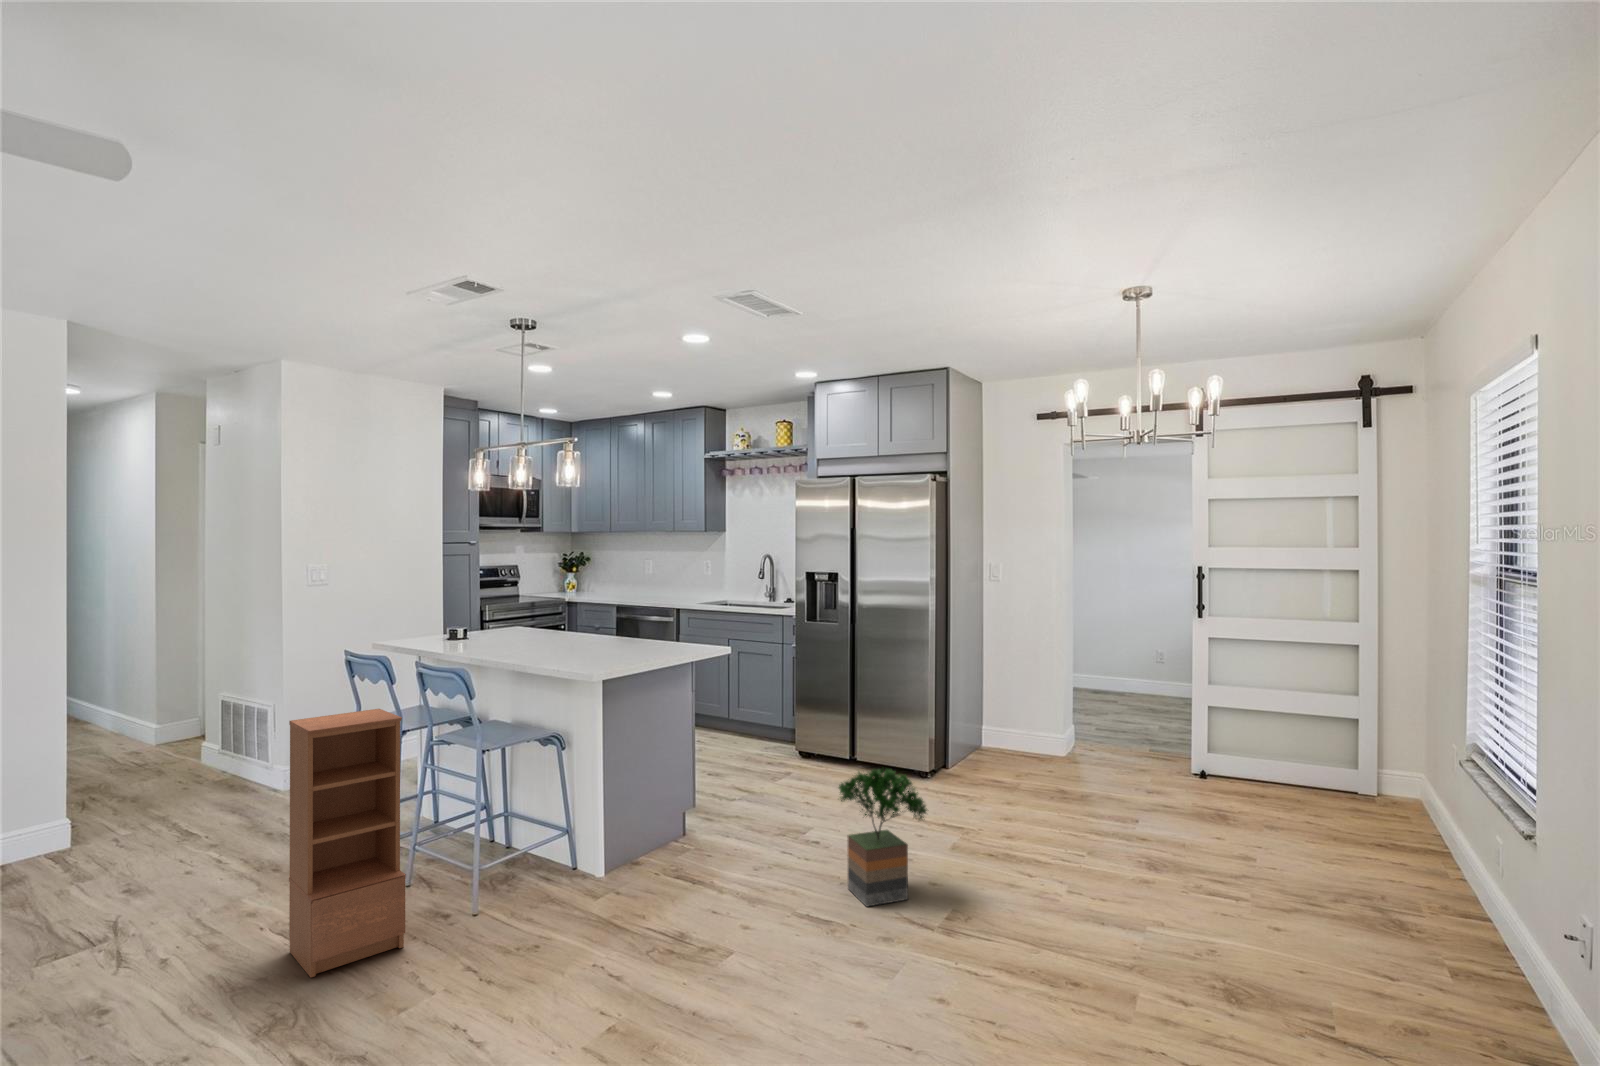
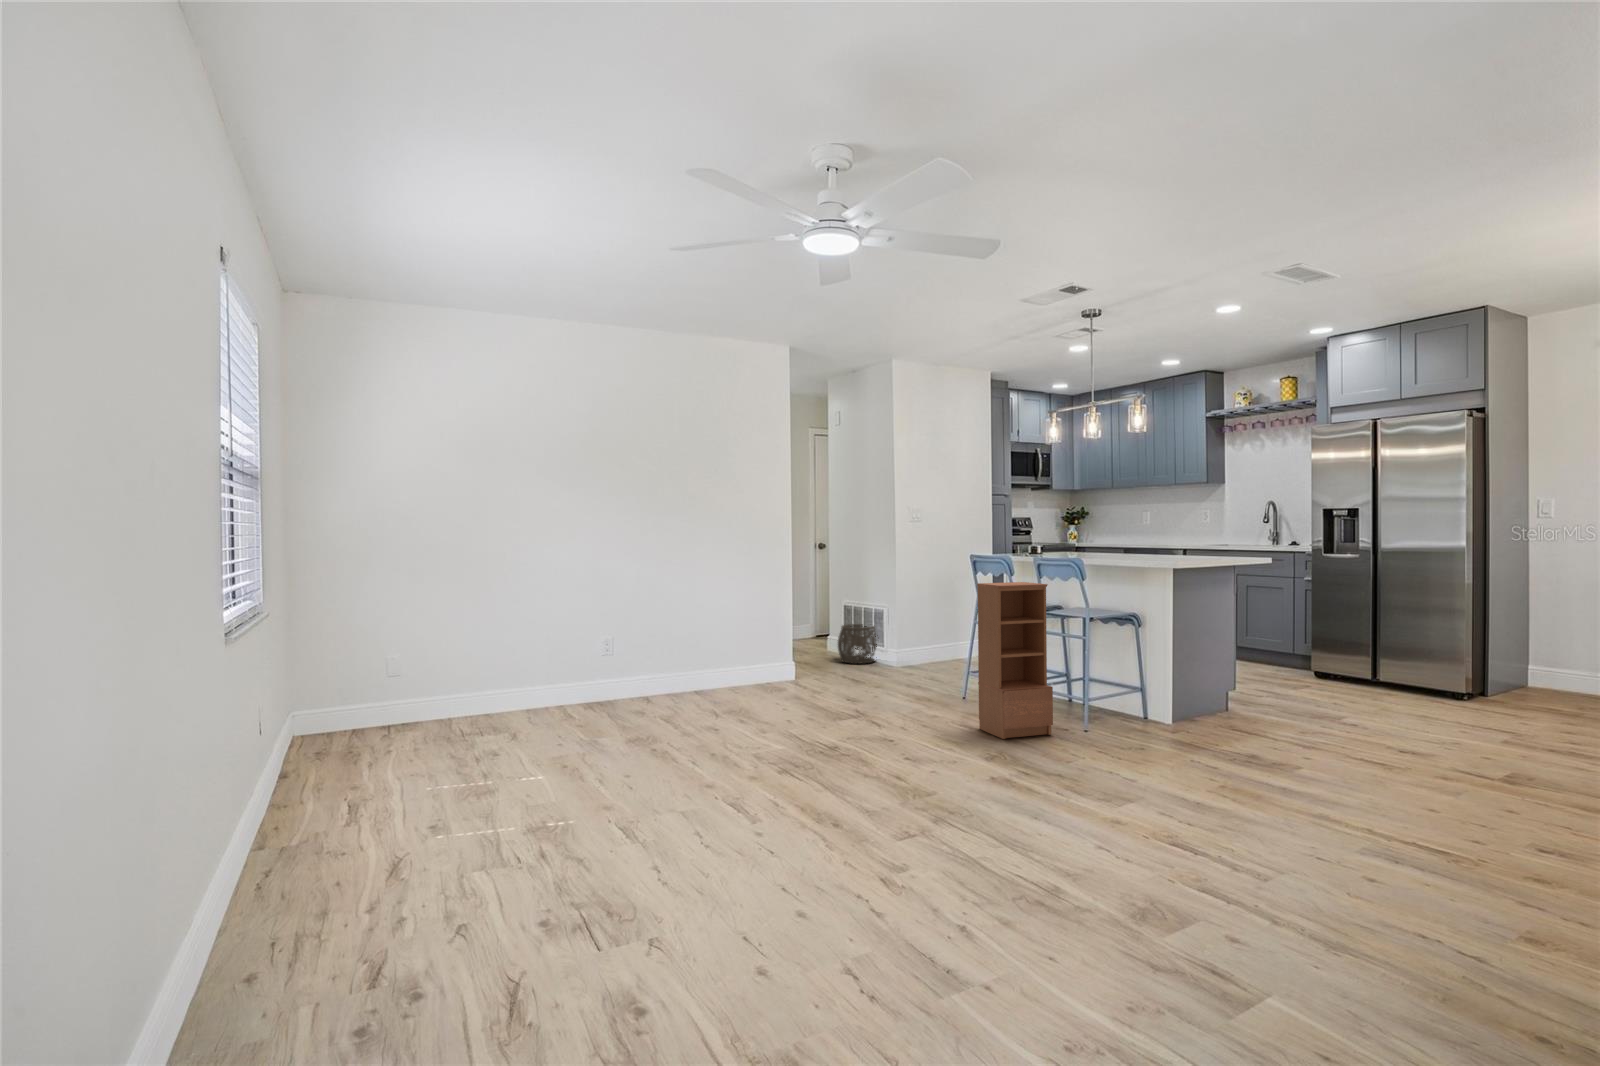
woven basket: none [180,733,256,797] -> present [838,624,879,664]
potted tree: present [839,769,927,906] -> none [1385,649,1482,757]

